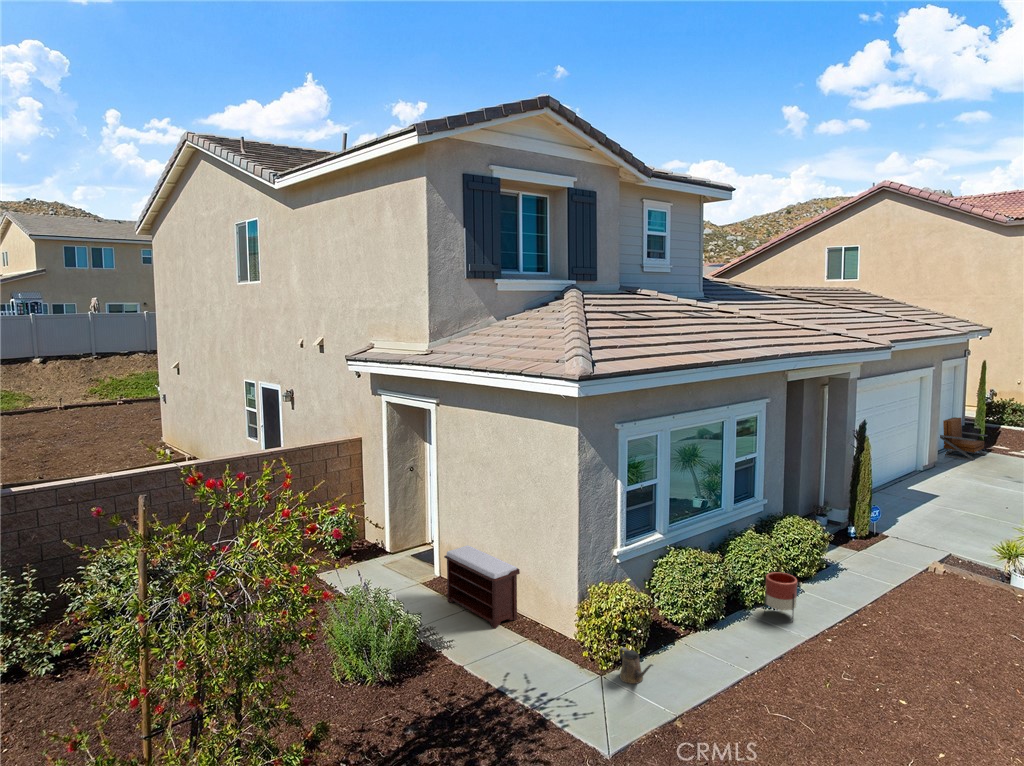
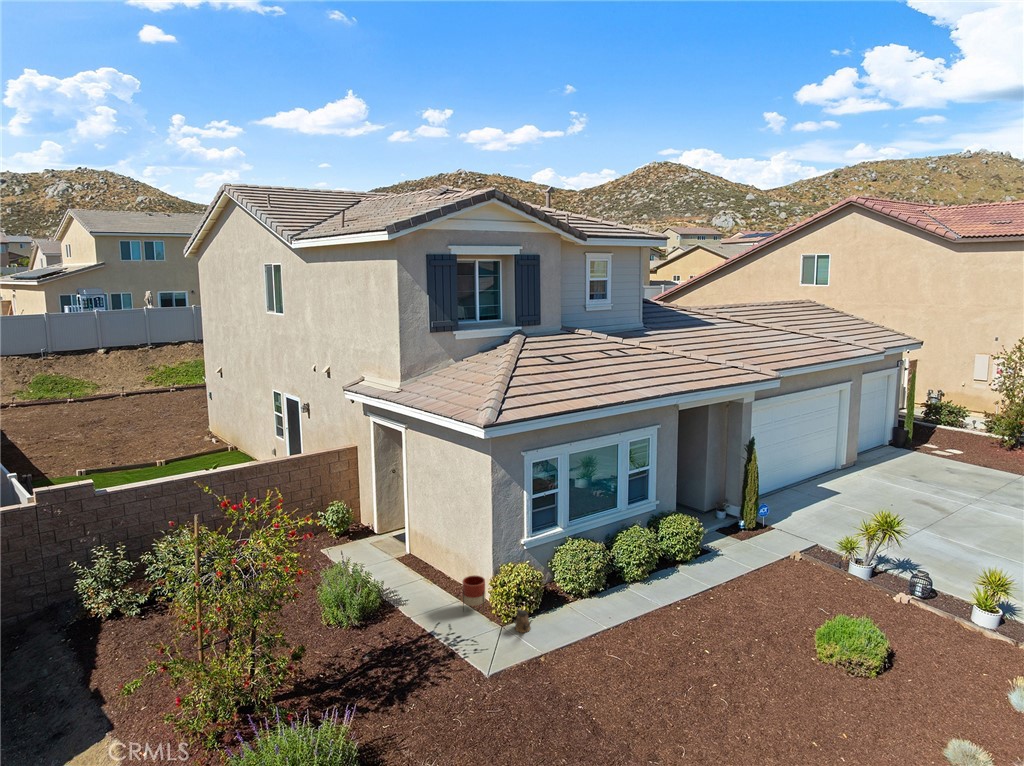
lounge chair: present [940,417,988,461] -> none [864,420,910,460]
bench: present [444,545,520,629] -> none [408,532,458,593]
planter: present [765,572,797,621] -> present [463,575,485,606]

